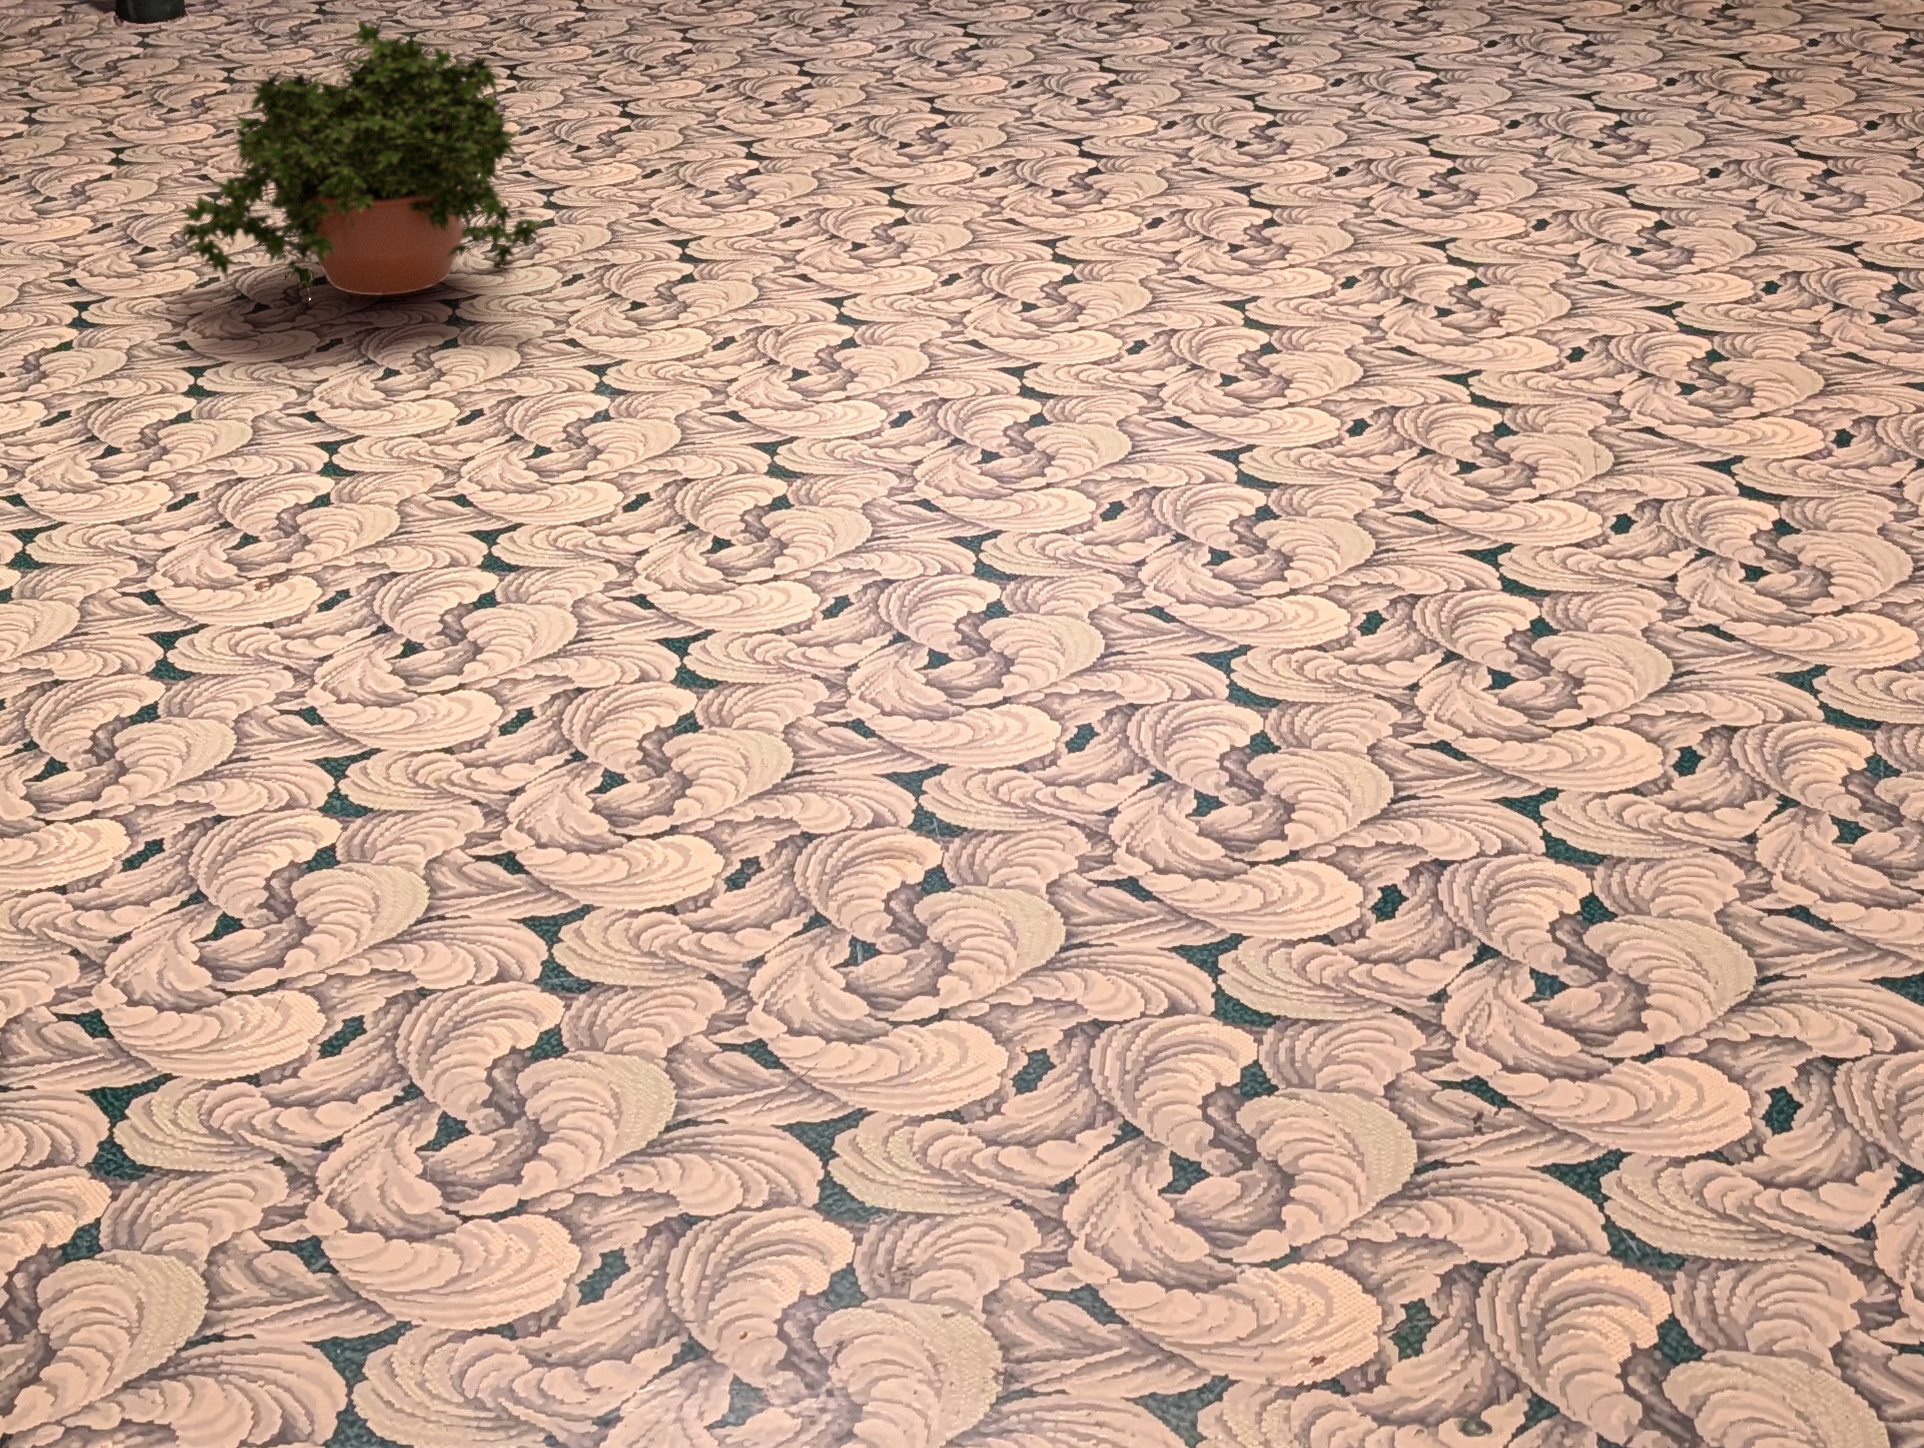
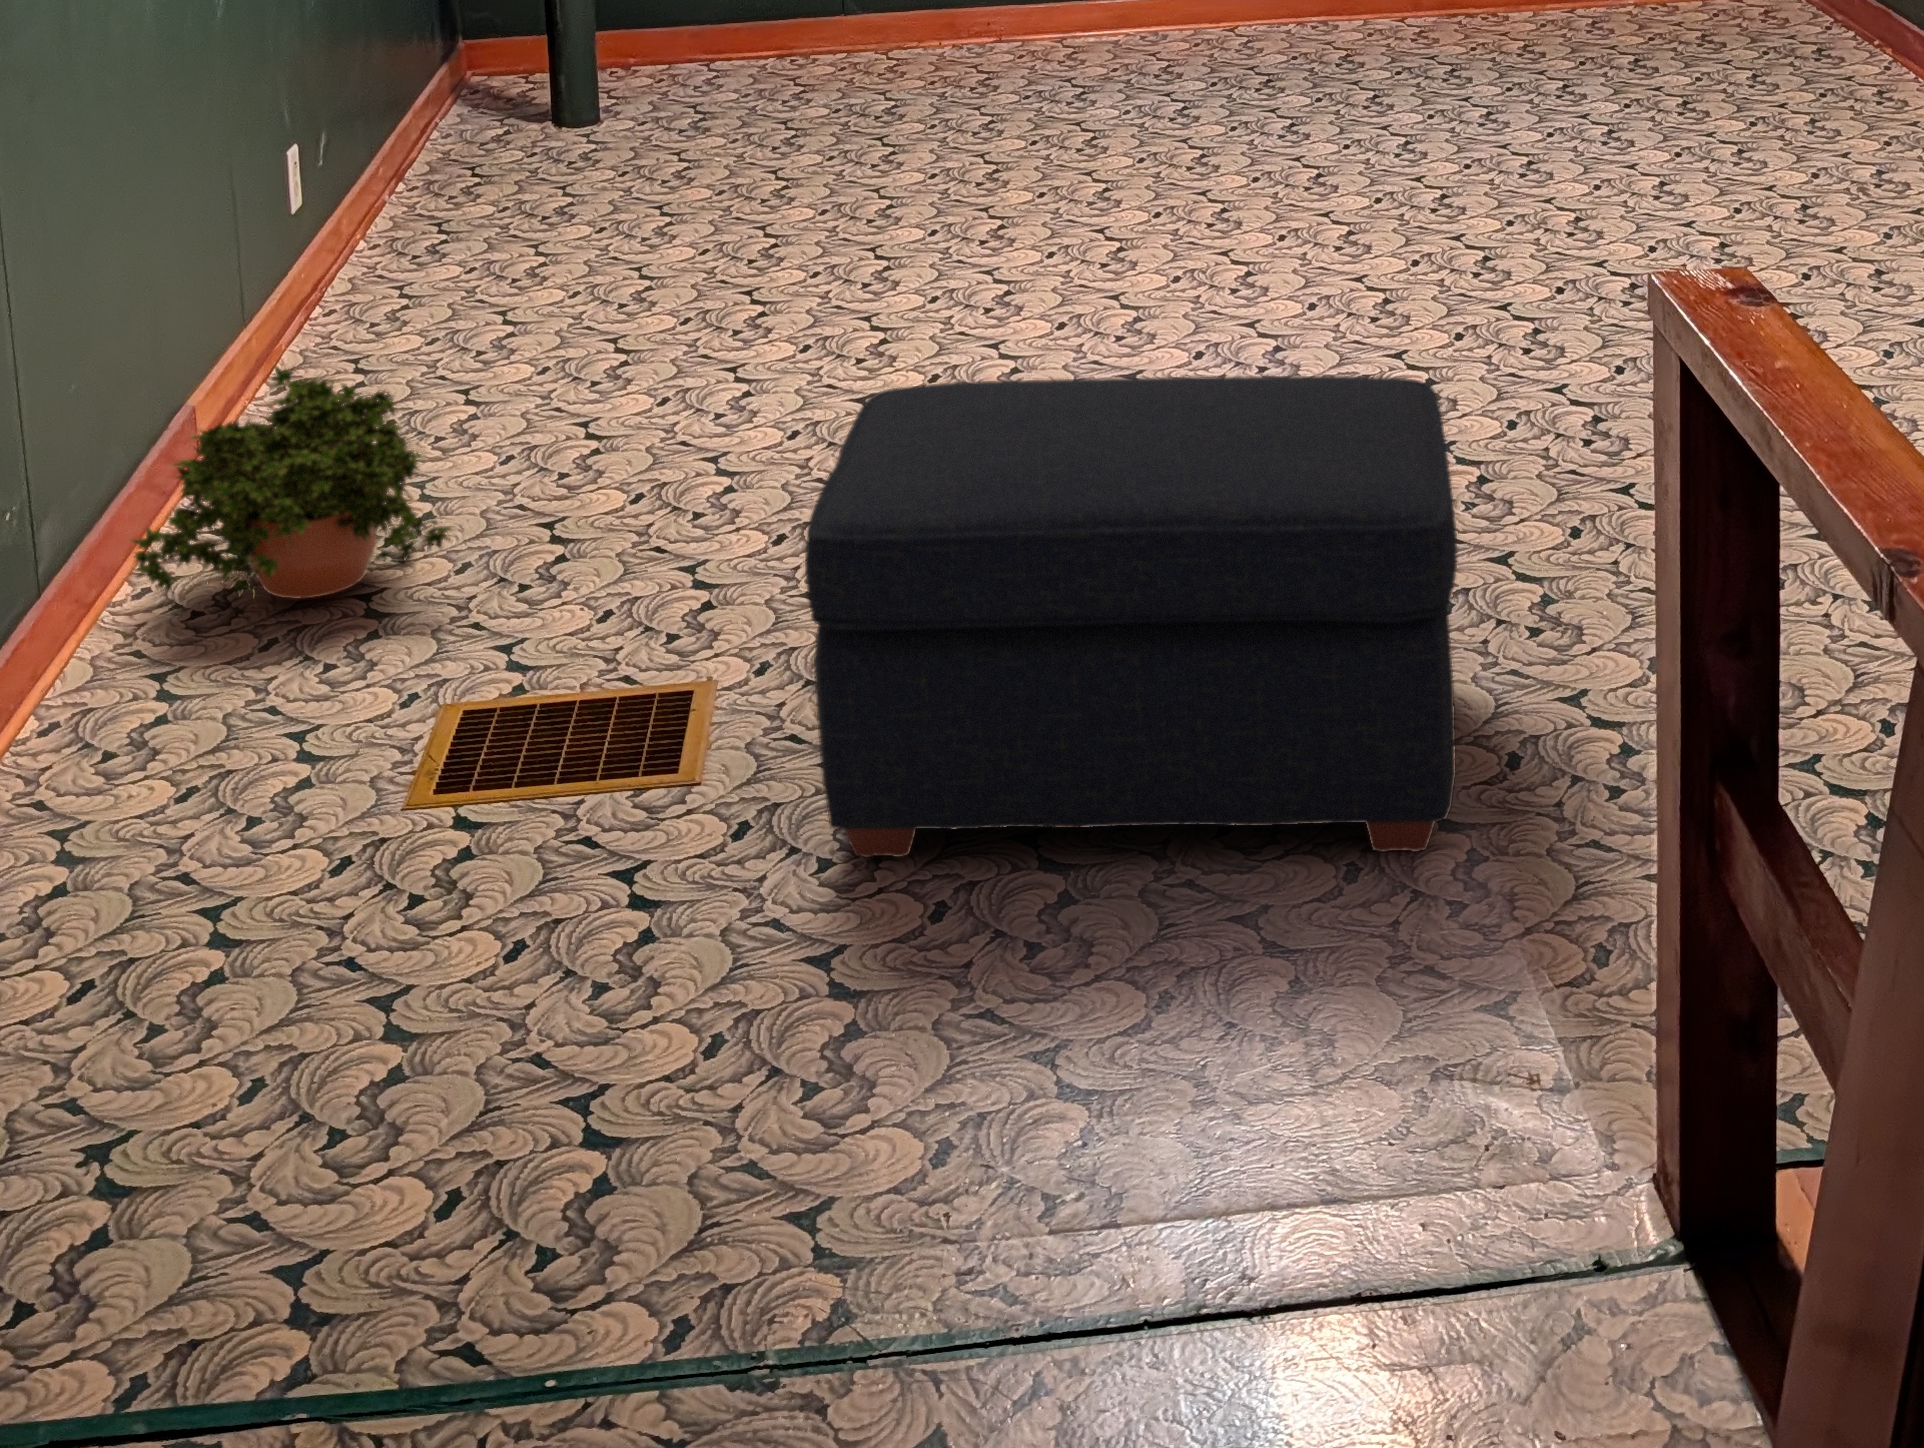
ottoman: none [926,59,1881,740] -> present [805,376,1457,857]

